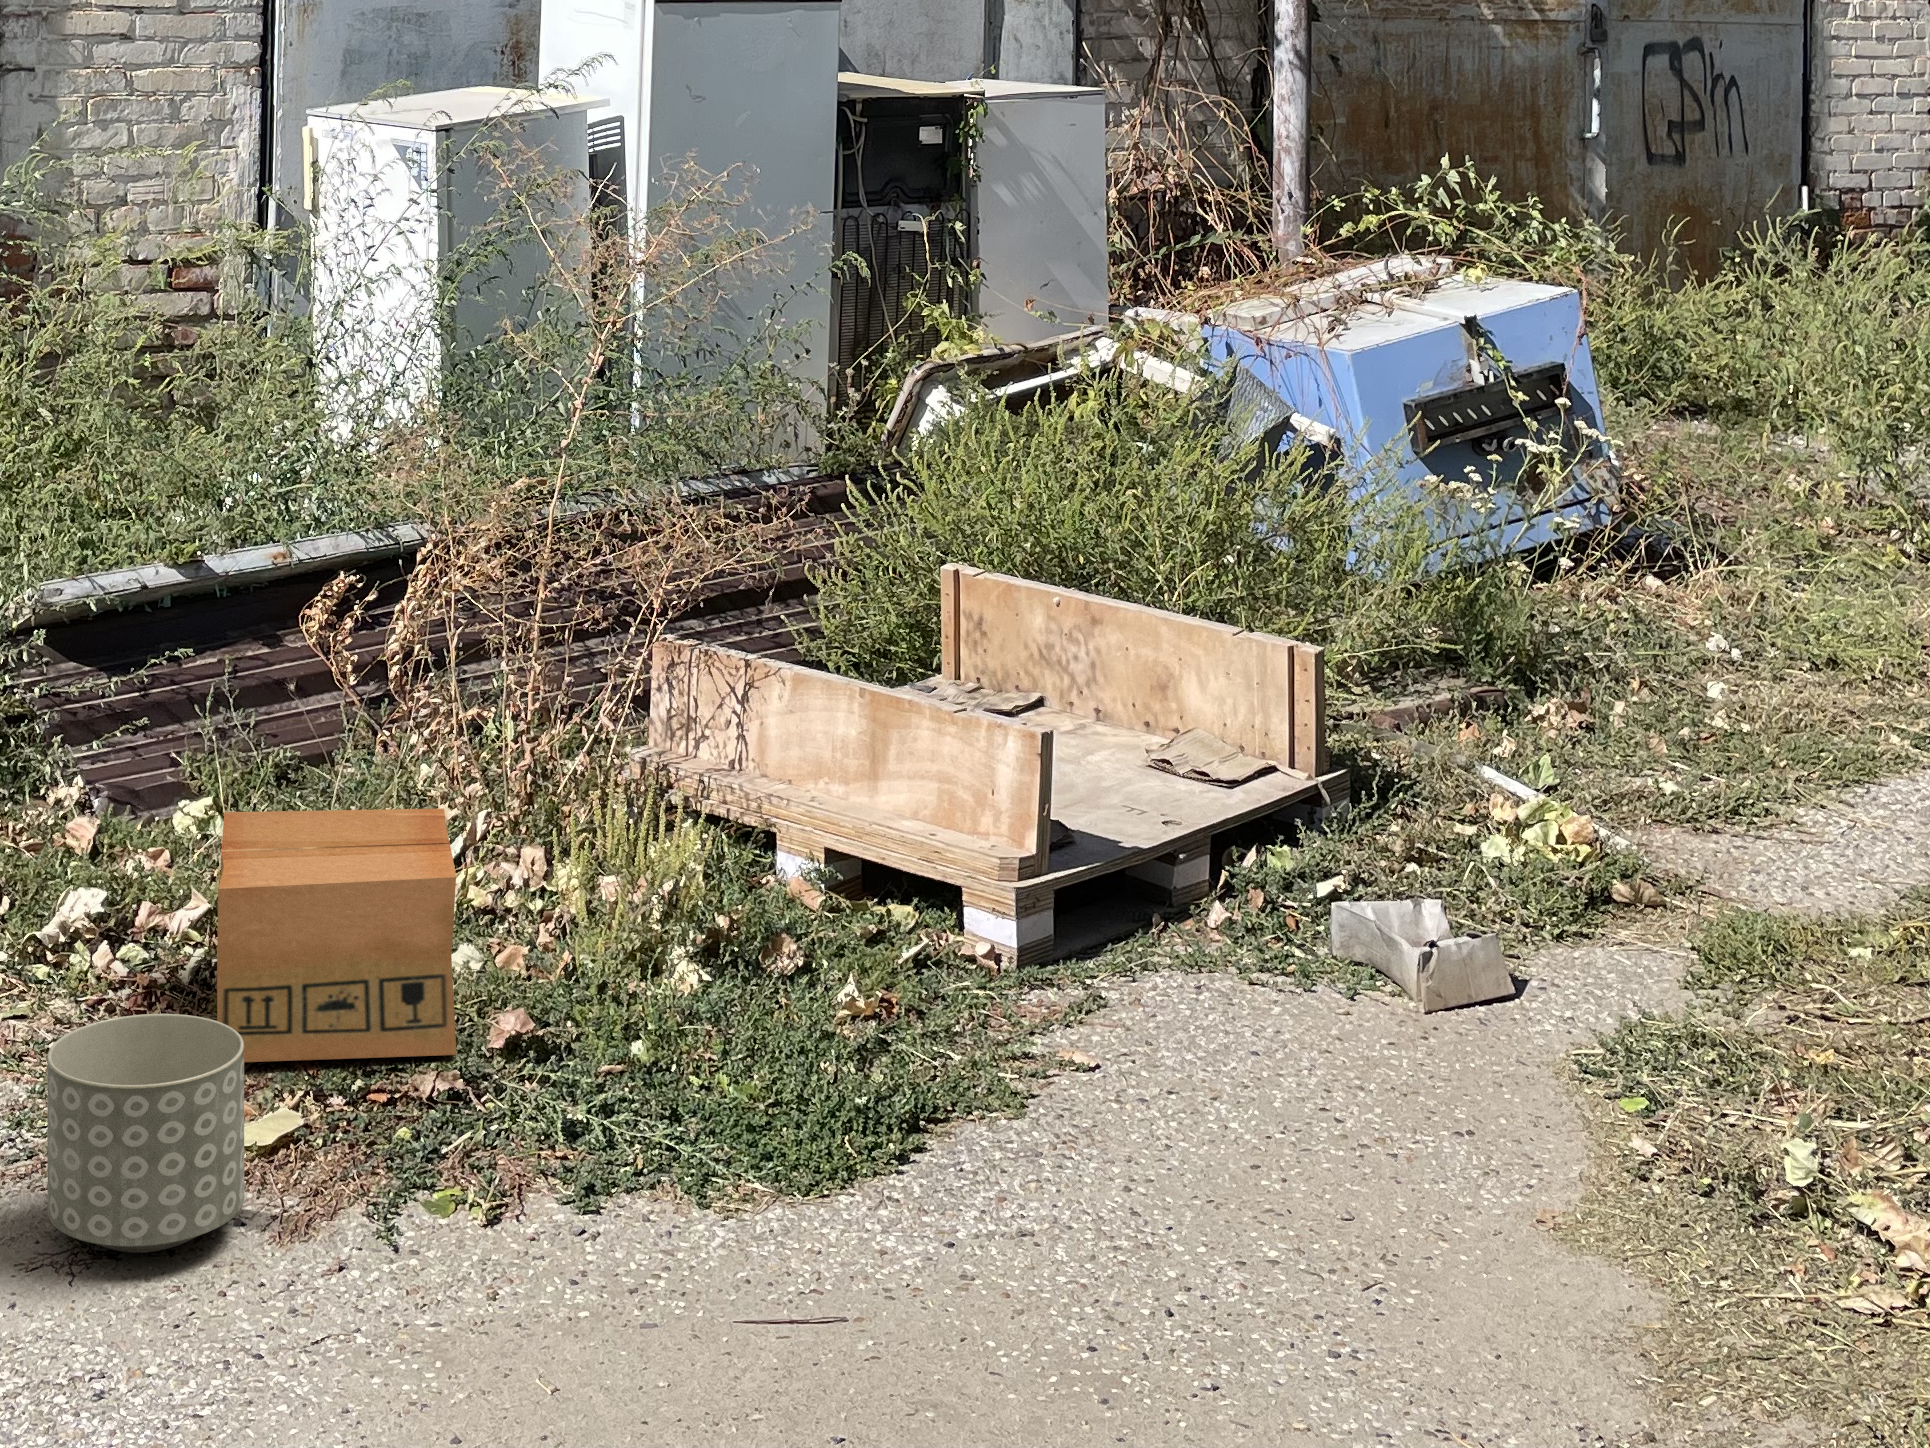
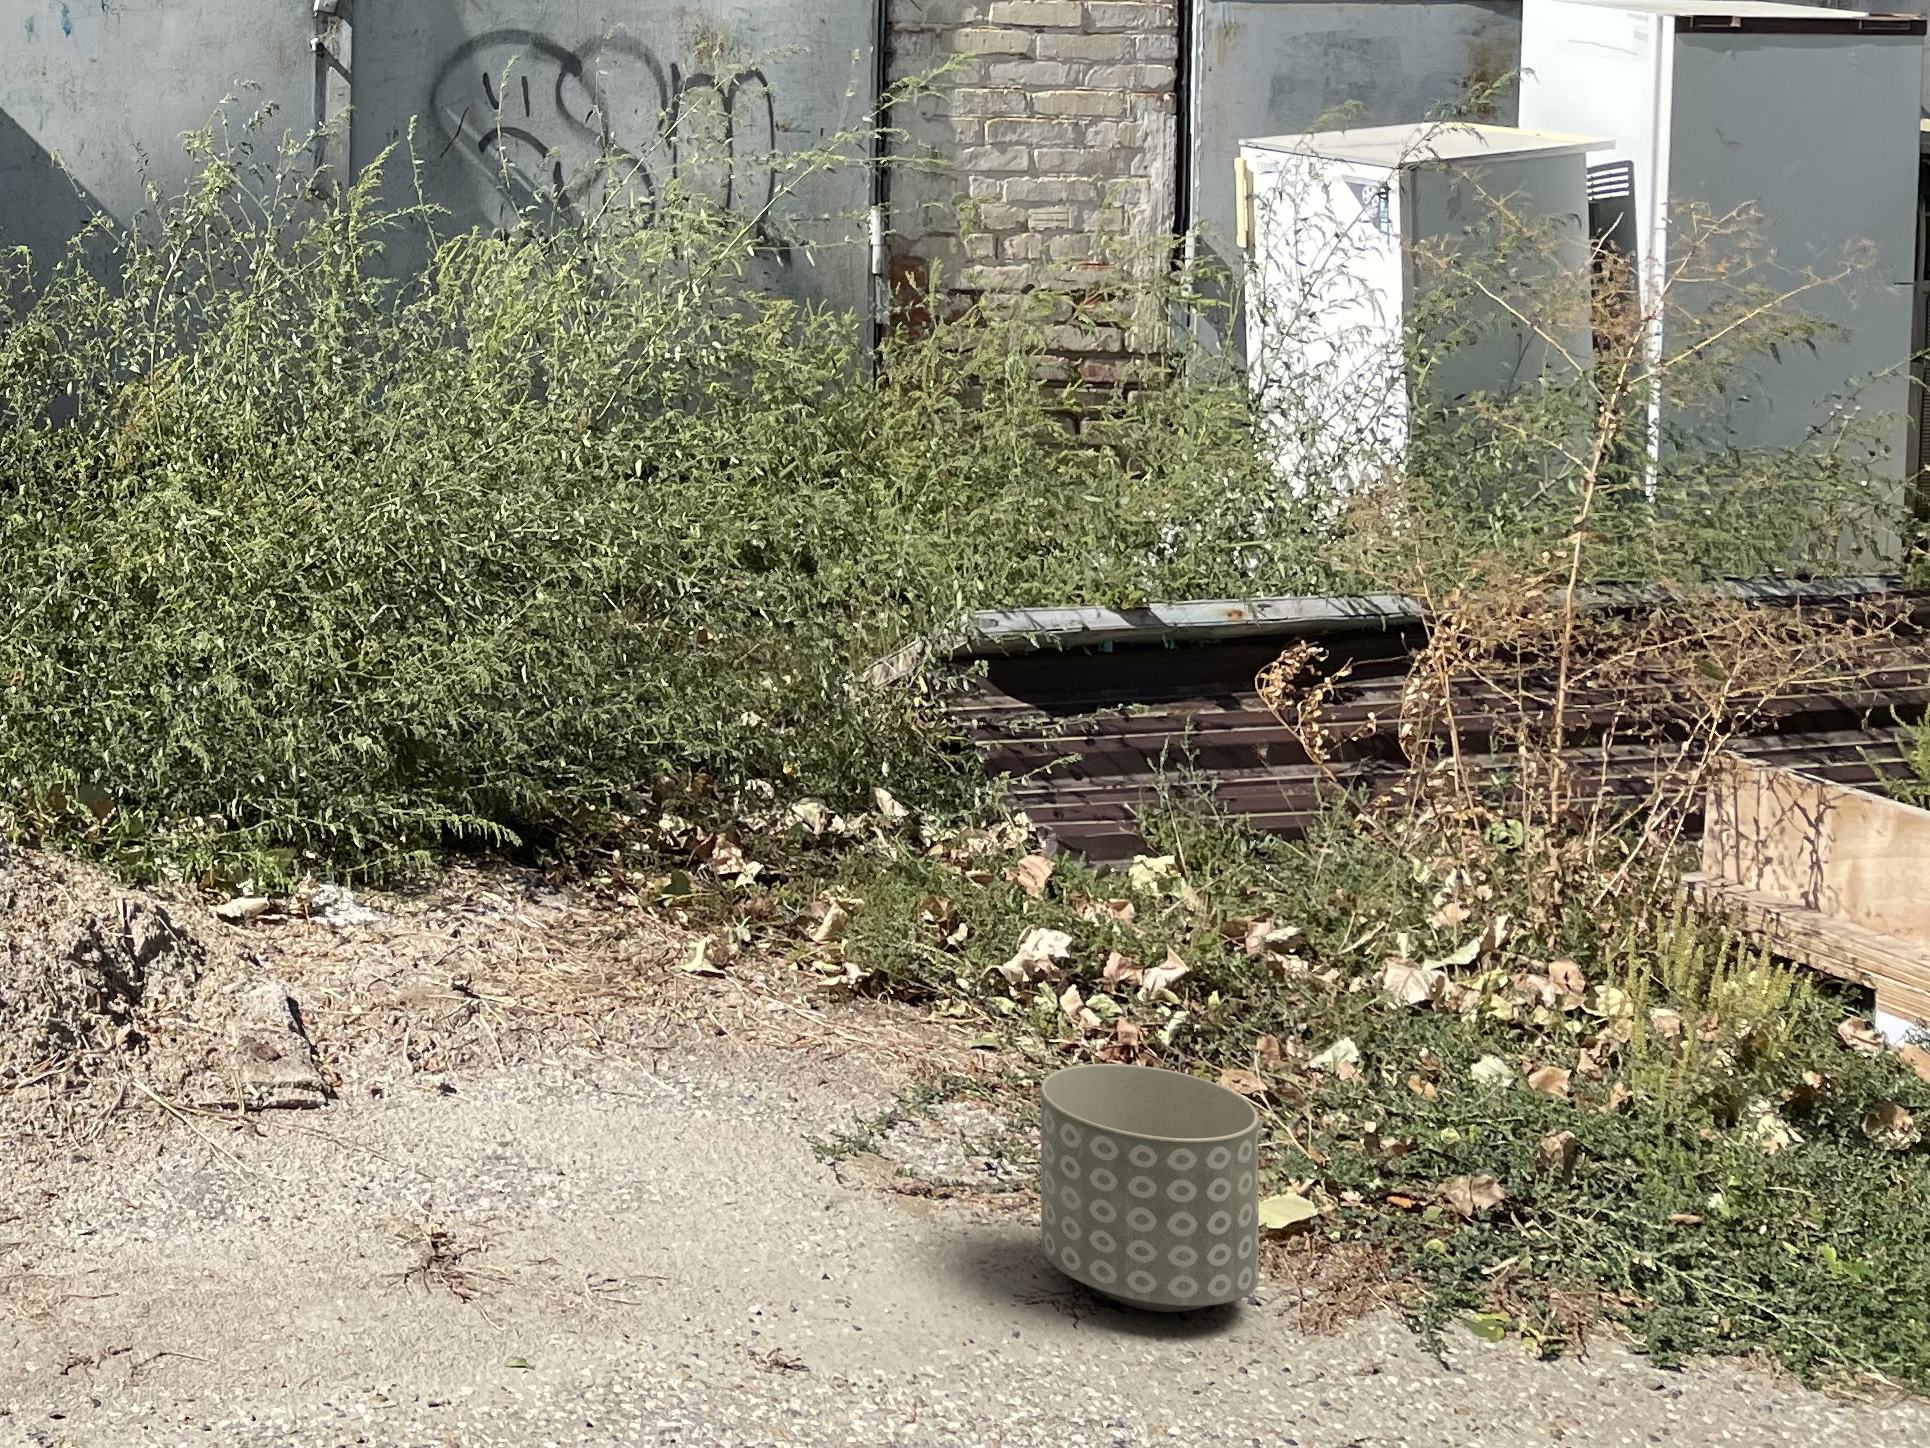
cardboard box: present [217,808,457,1062] -> none [1205,873,1494,1176]

